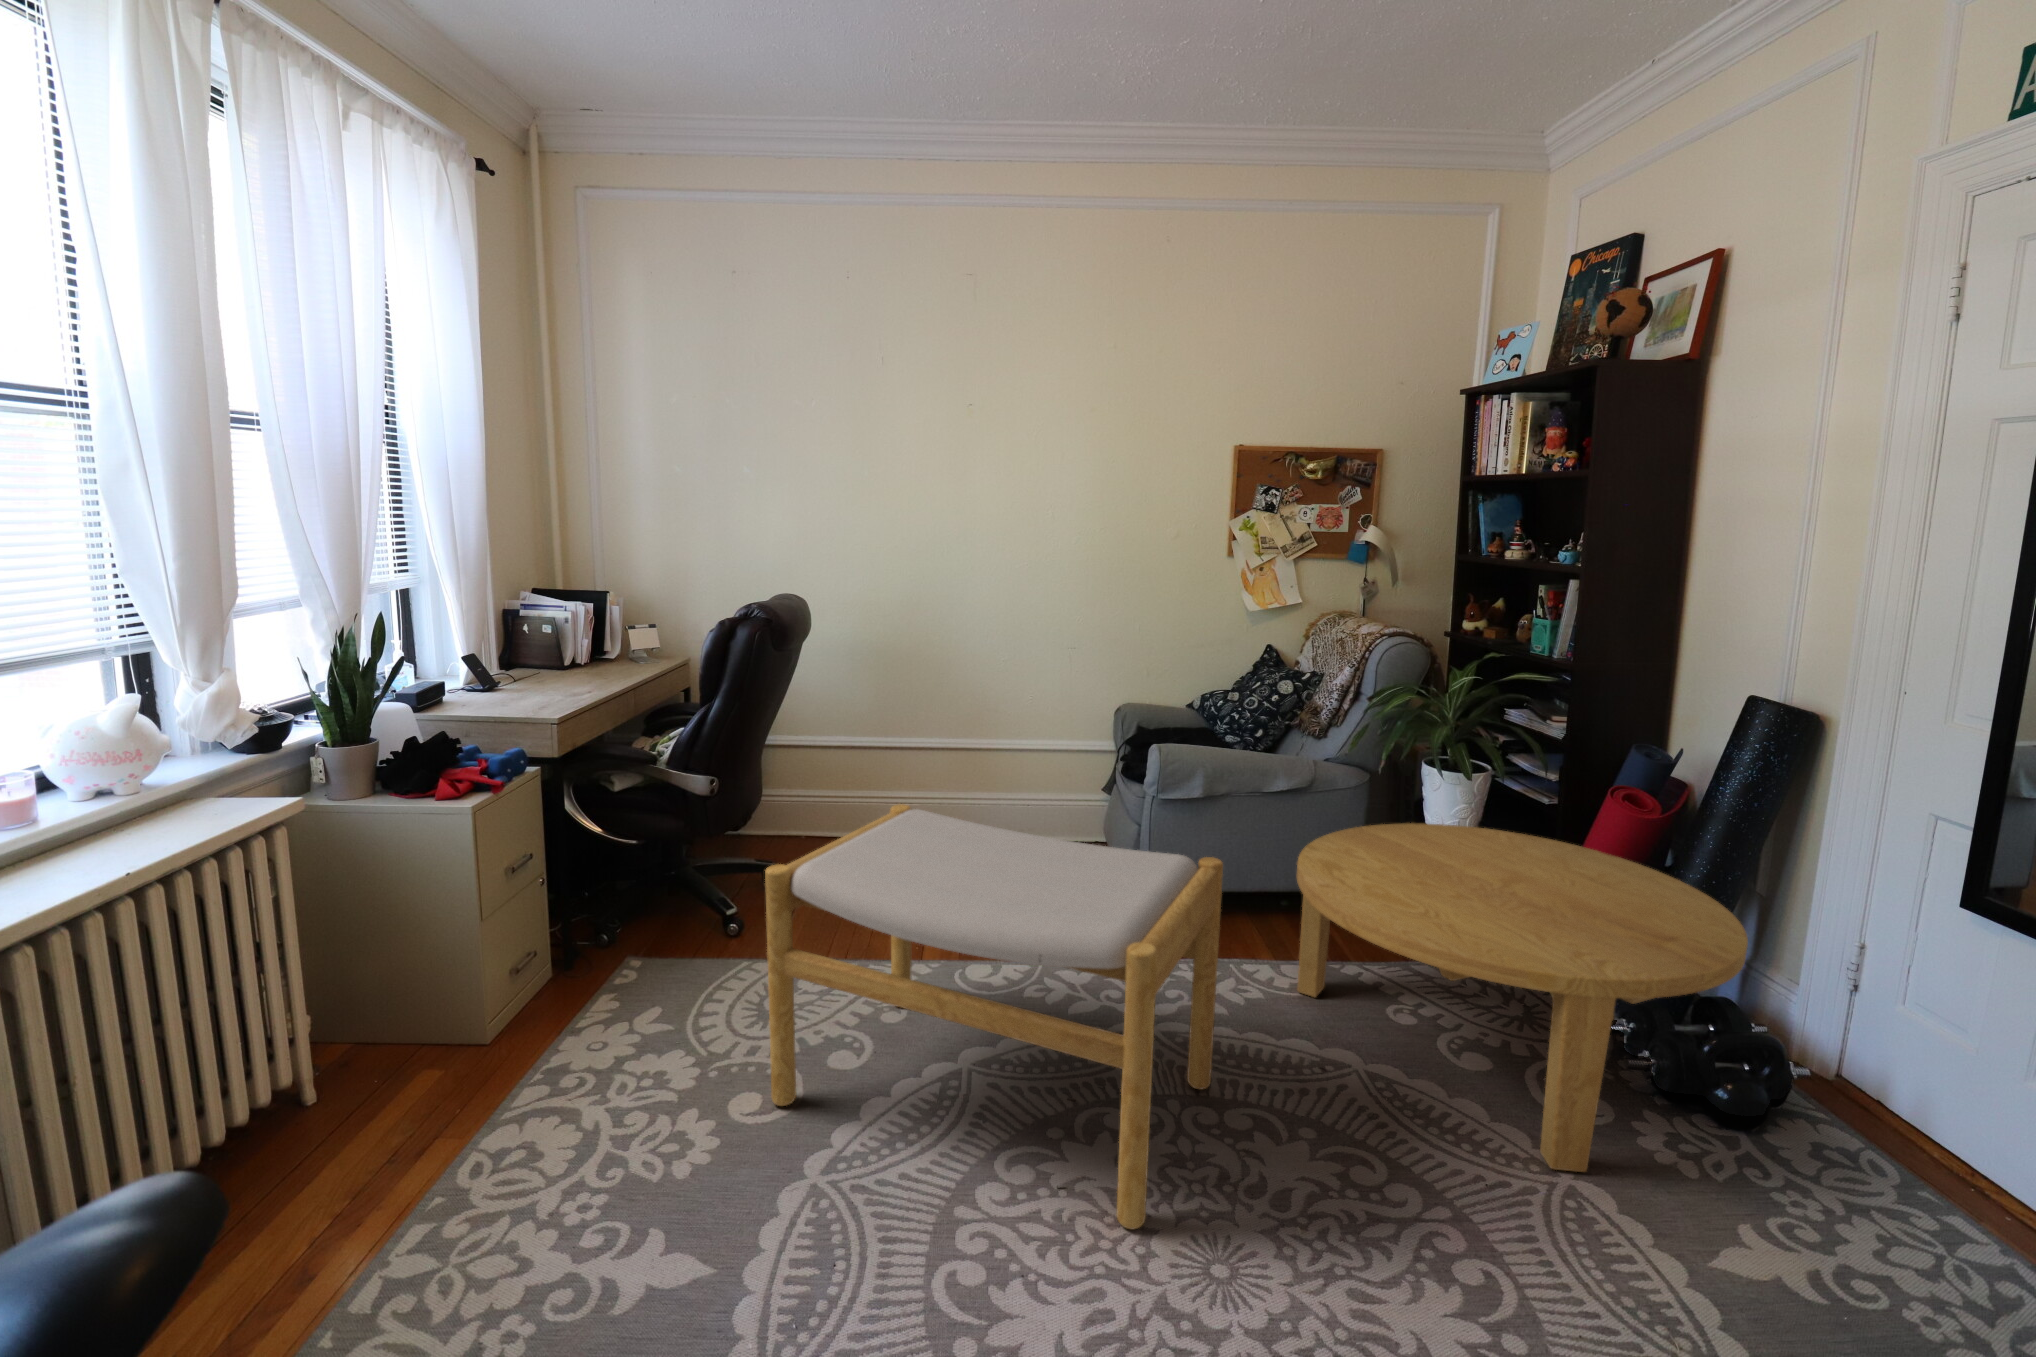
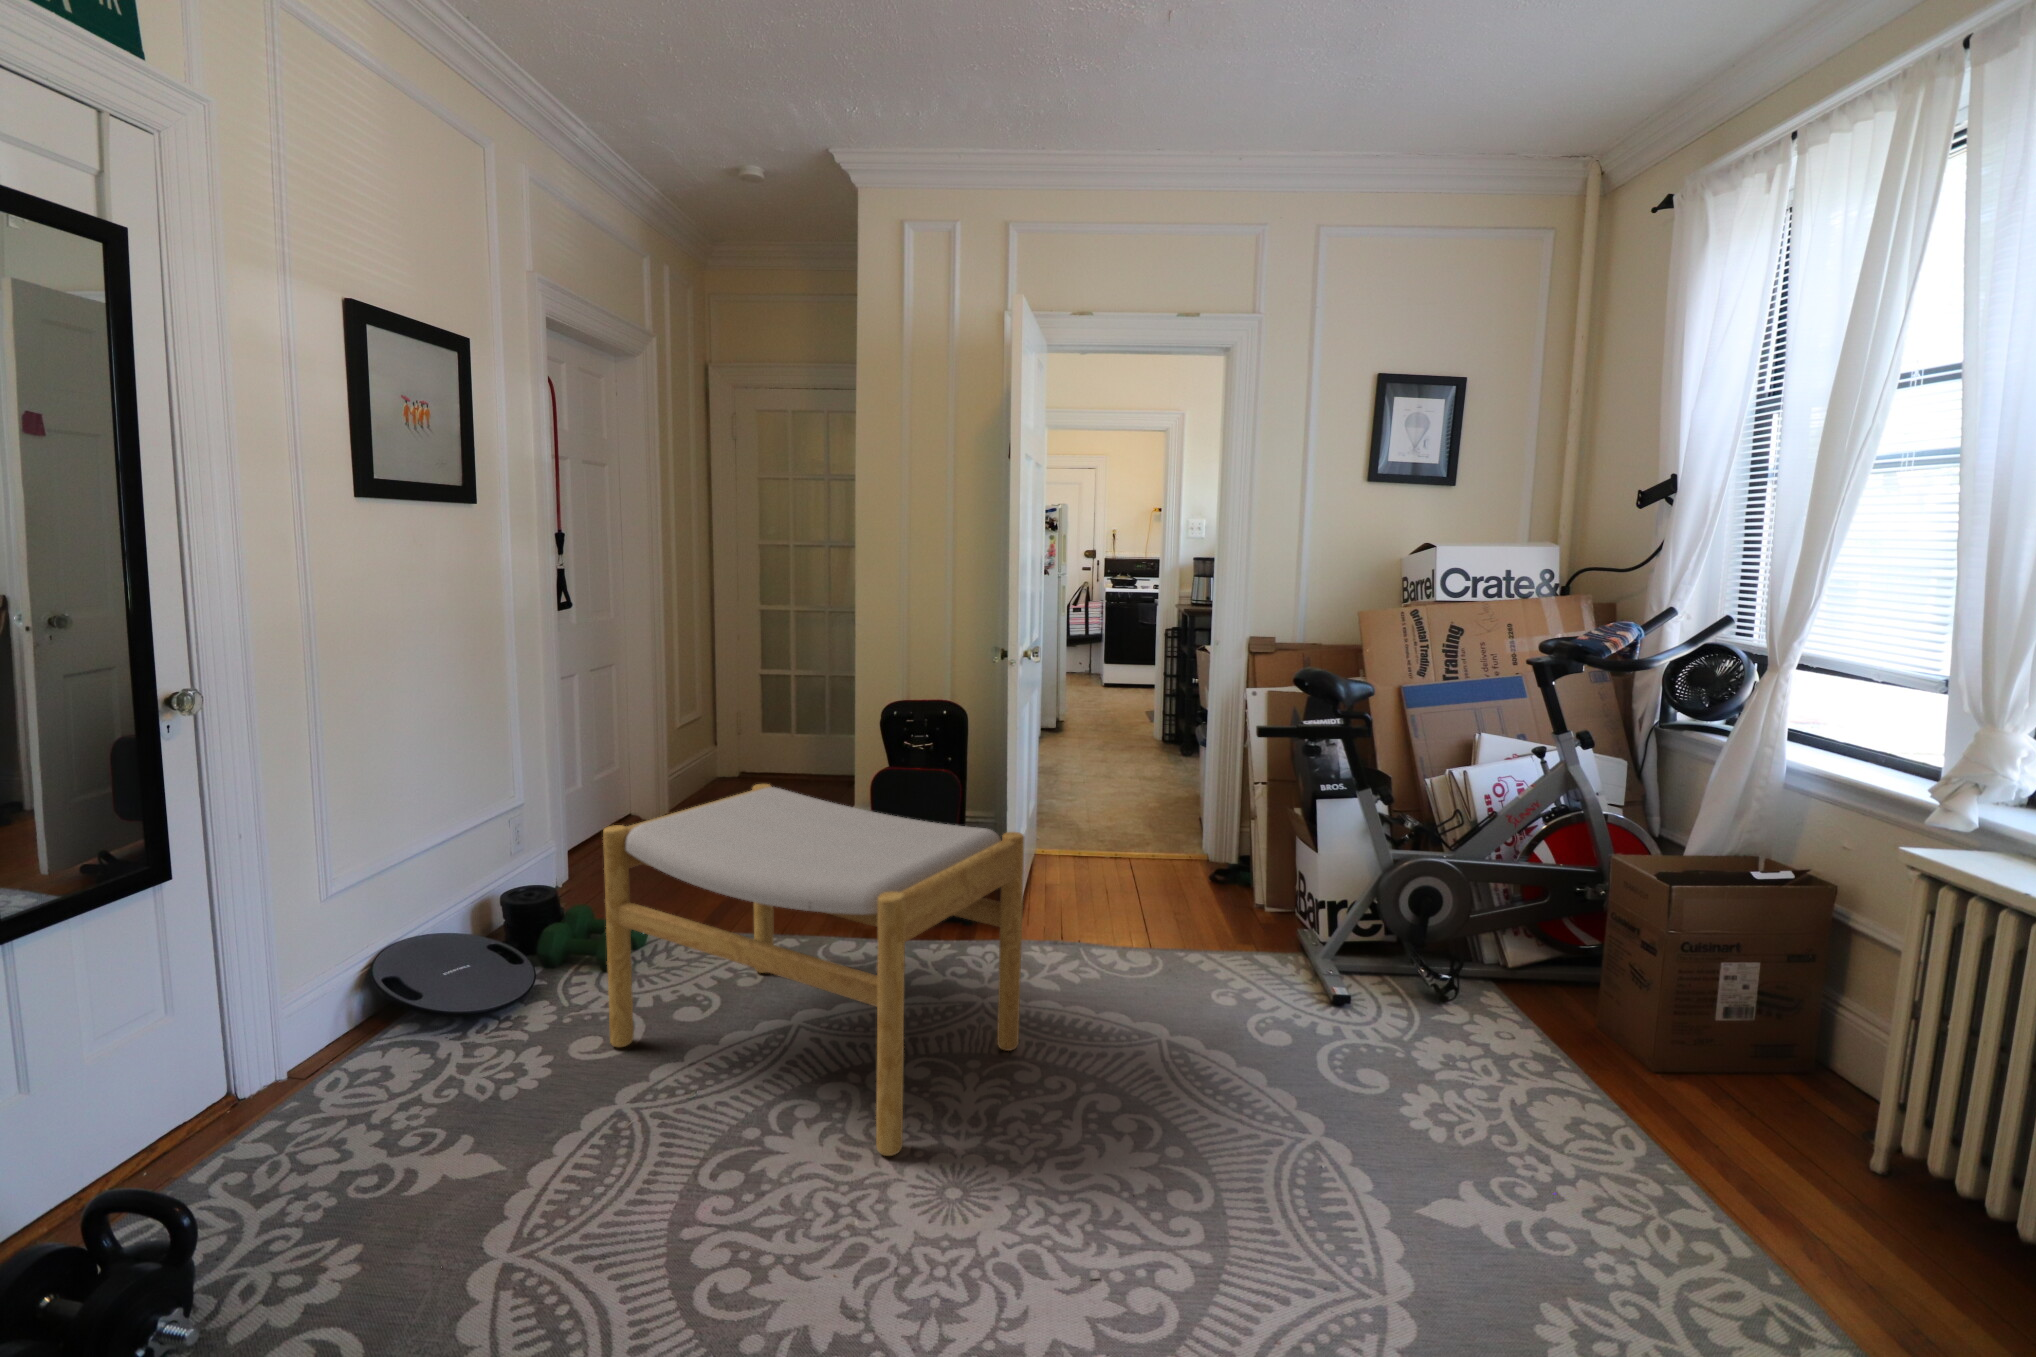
coffee table: present [1296,823,1748,1172] -> none [1123,820,1518,1132]

